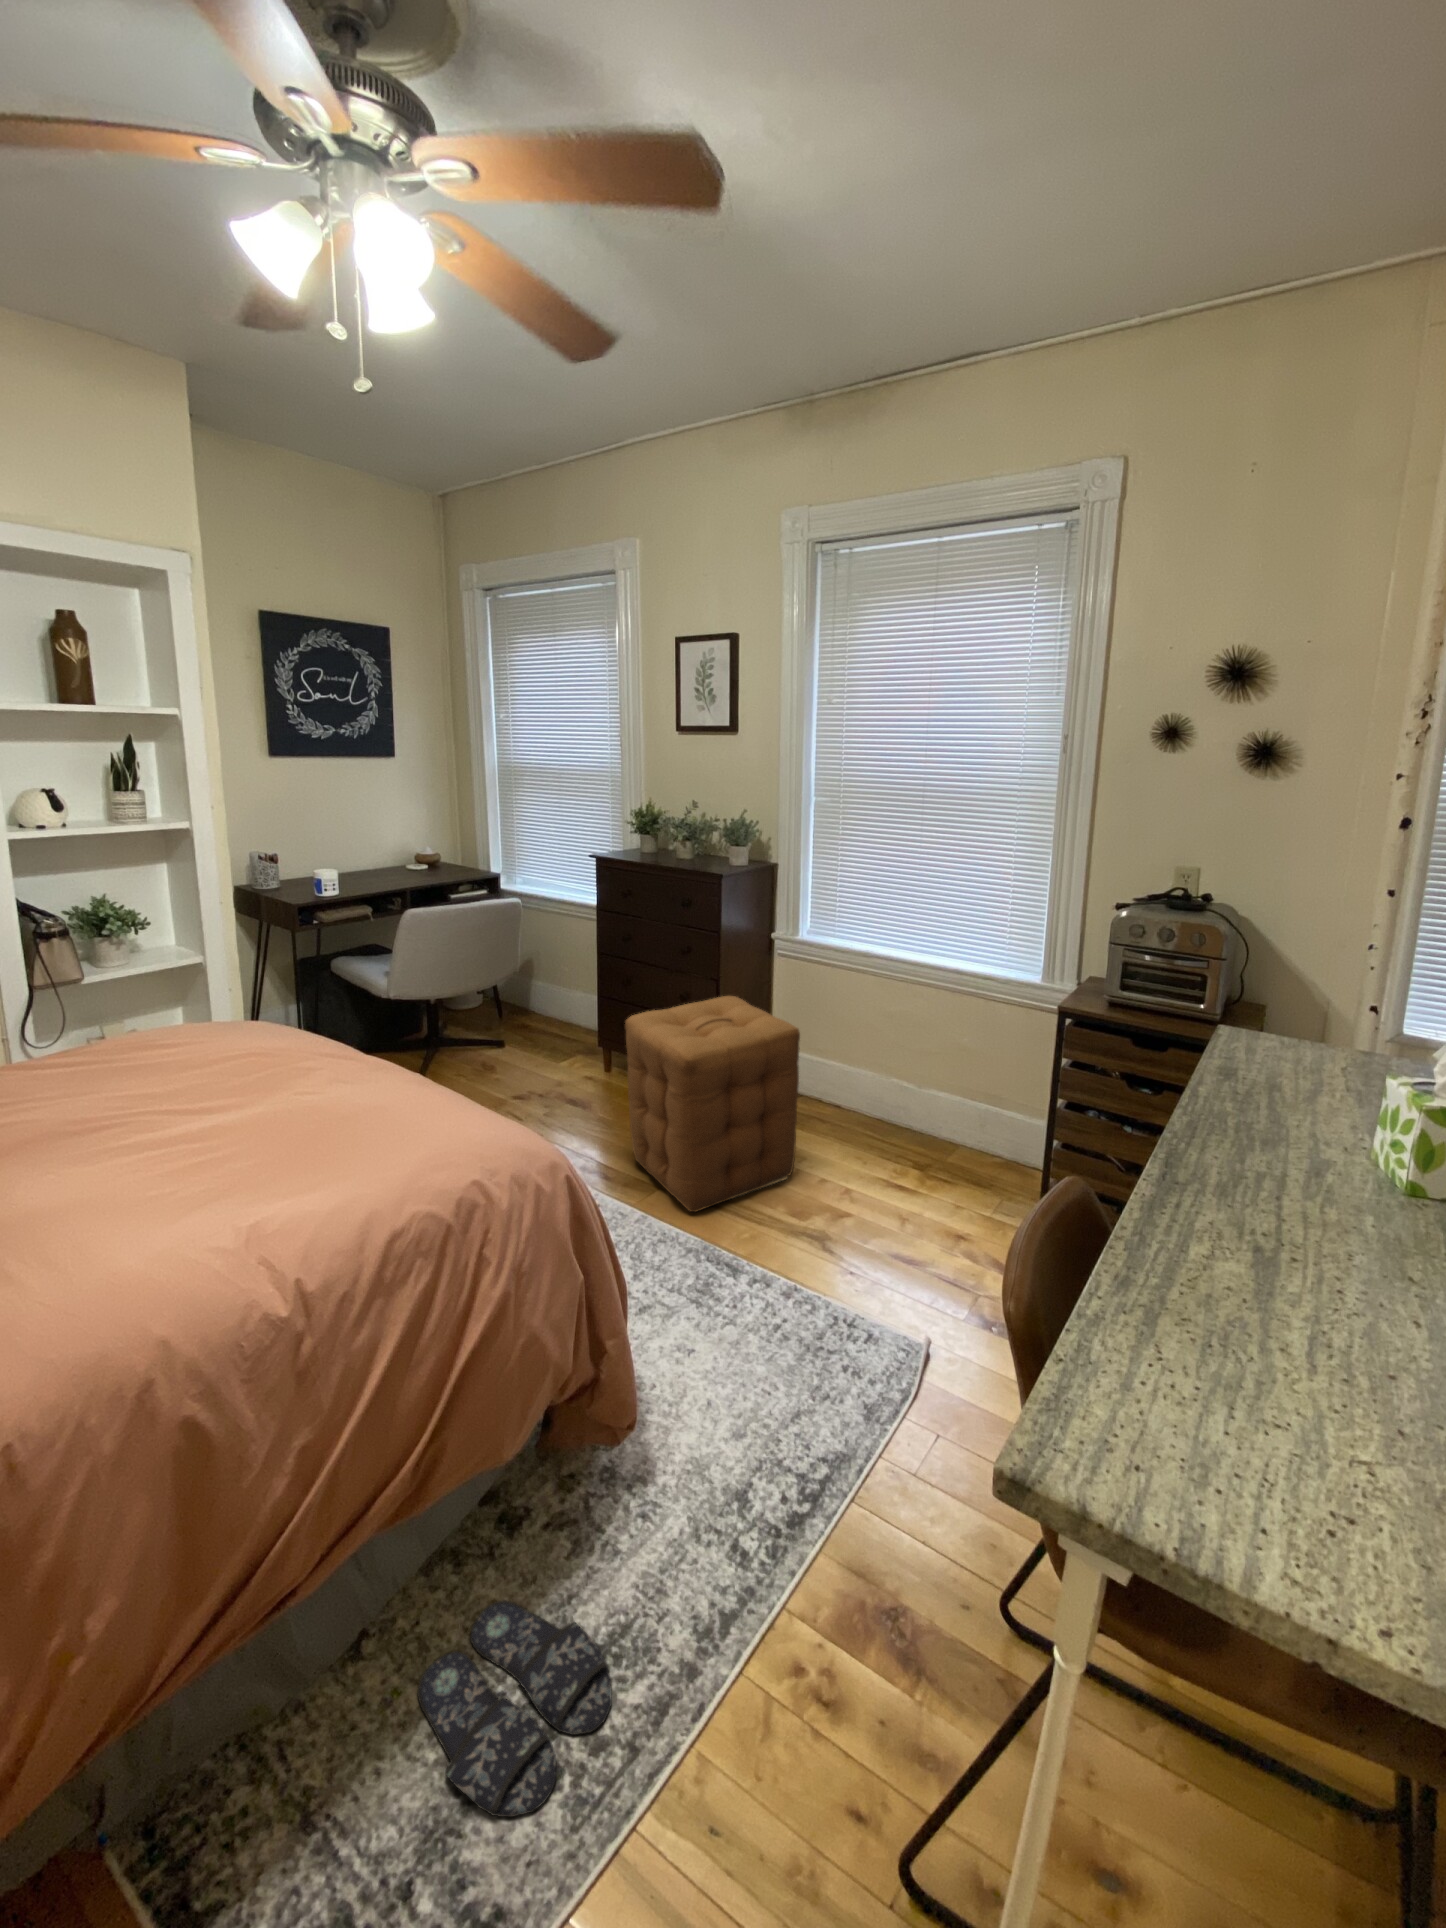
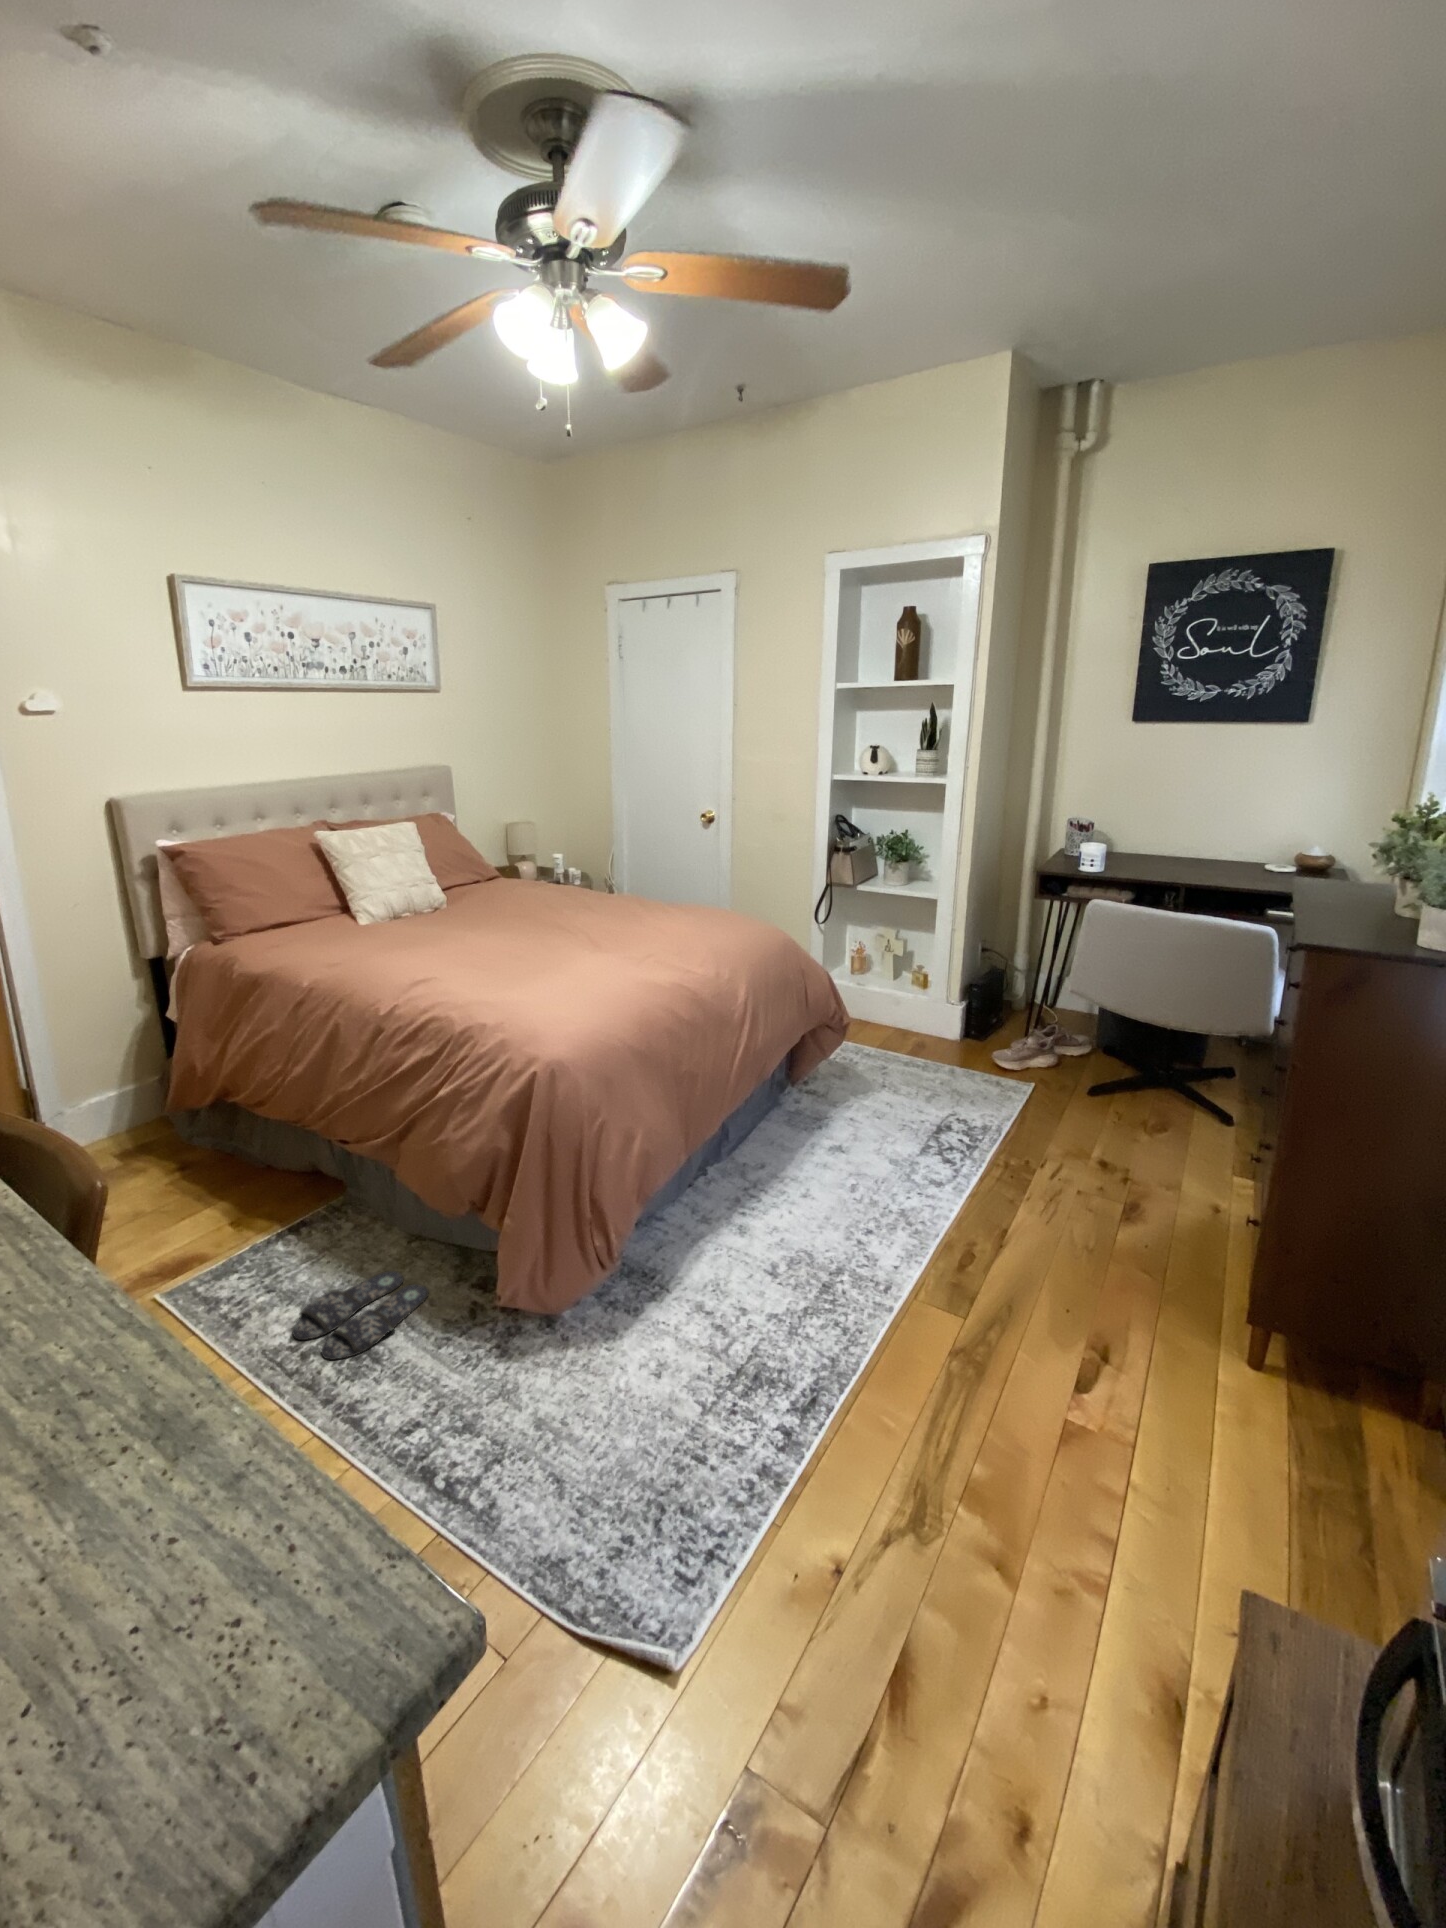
ottoman: present [625,996,800,1212] -> none [914,1077,1232,1472]

